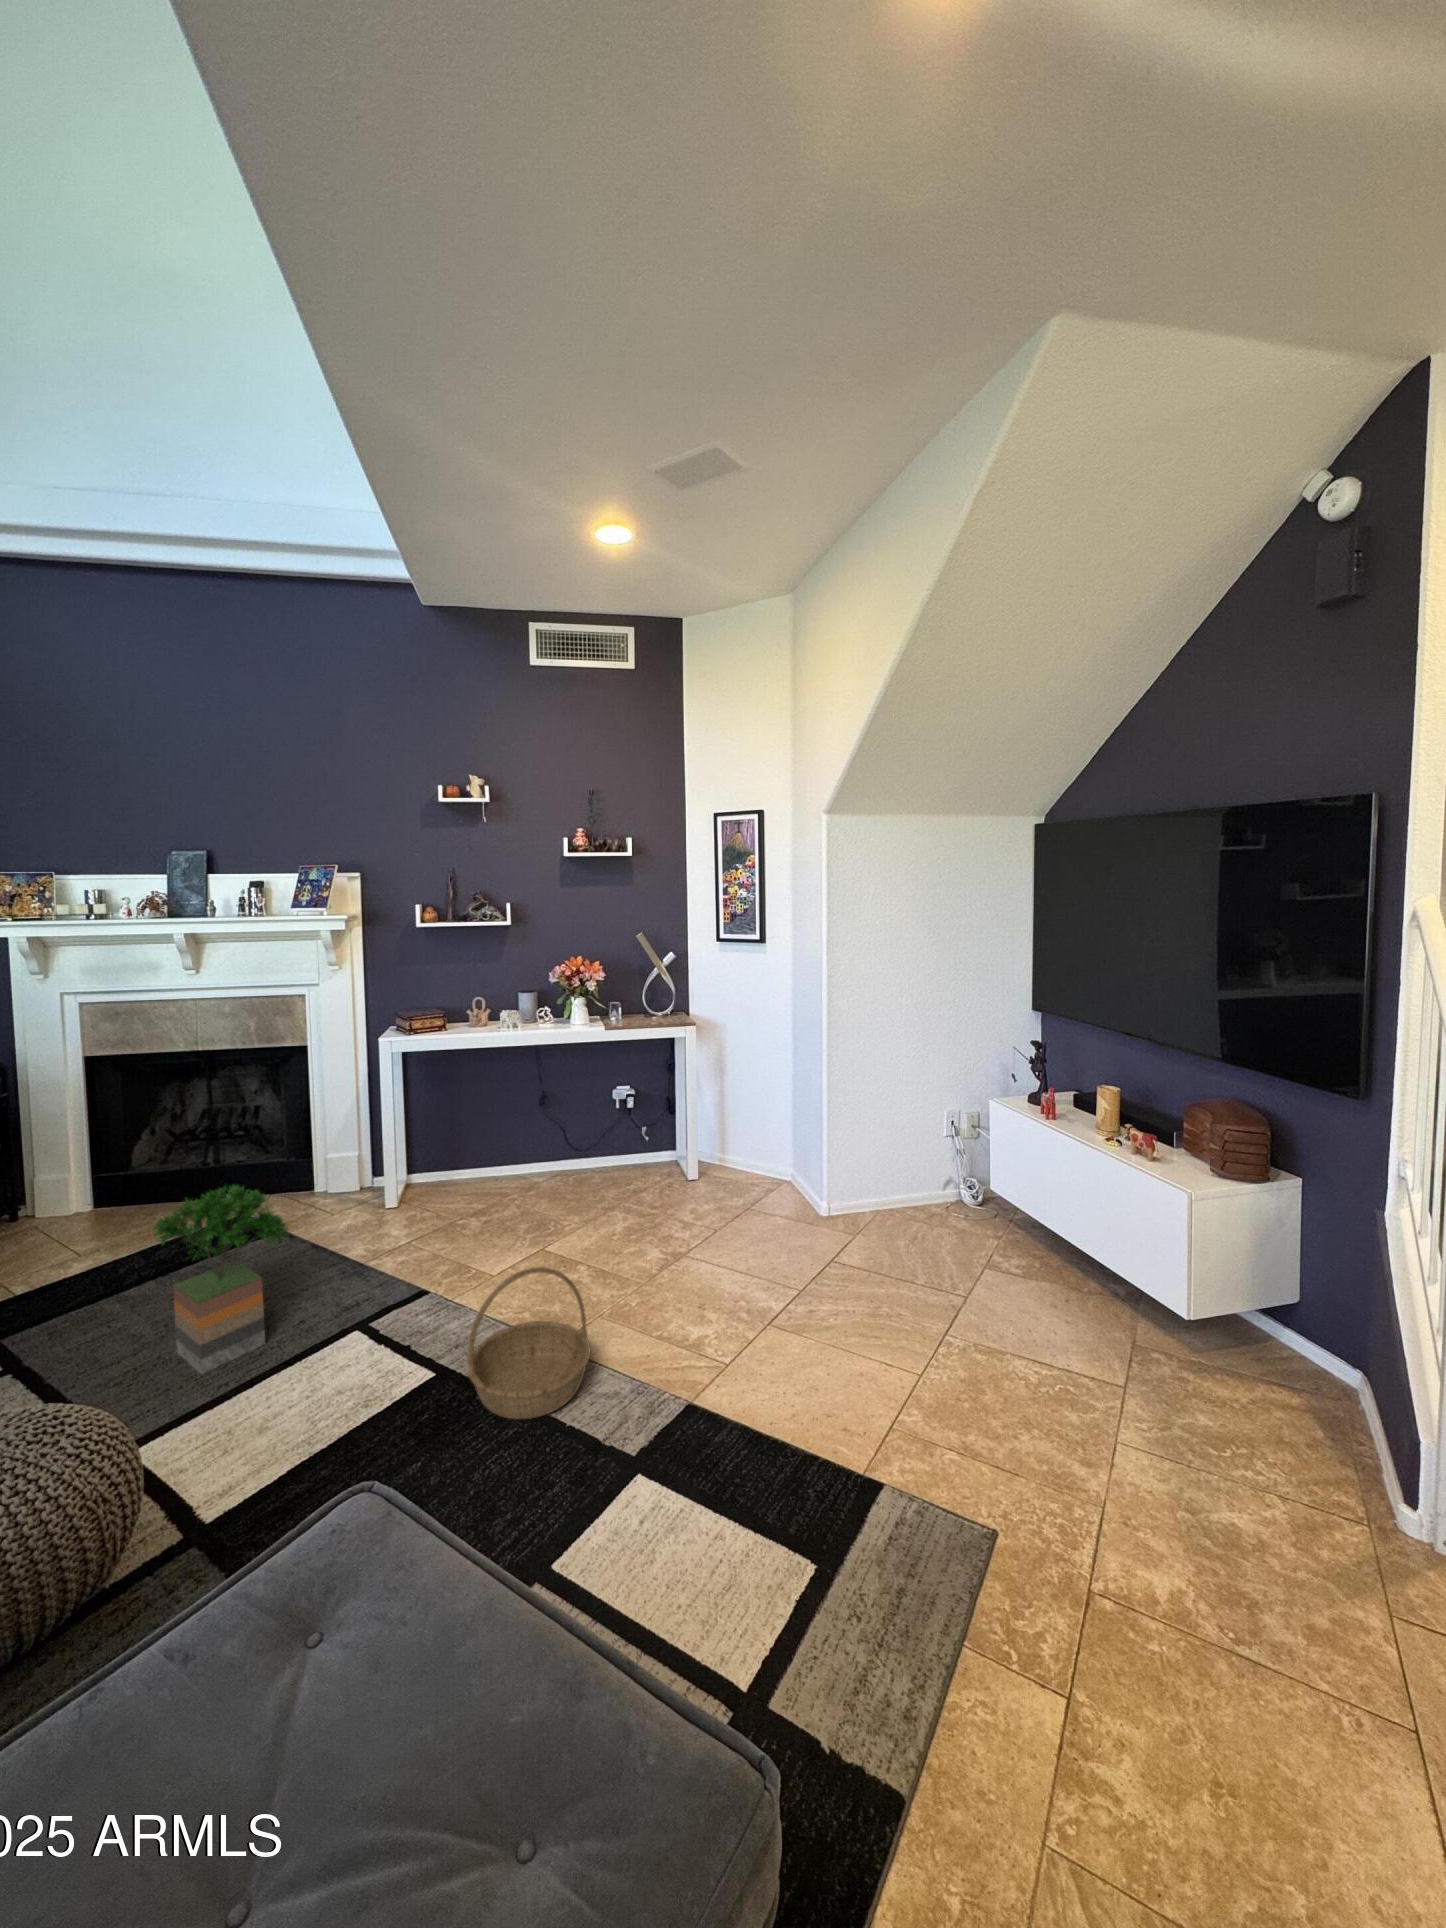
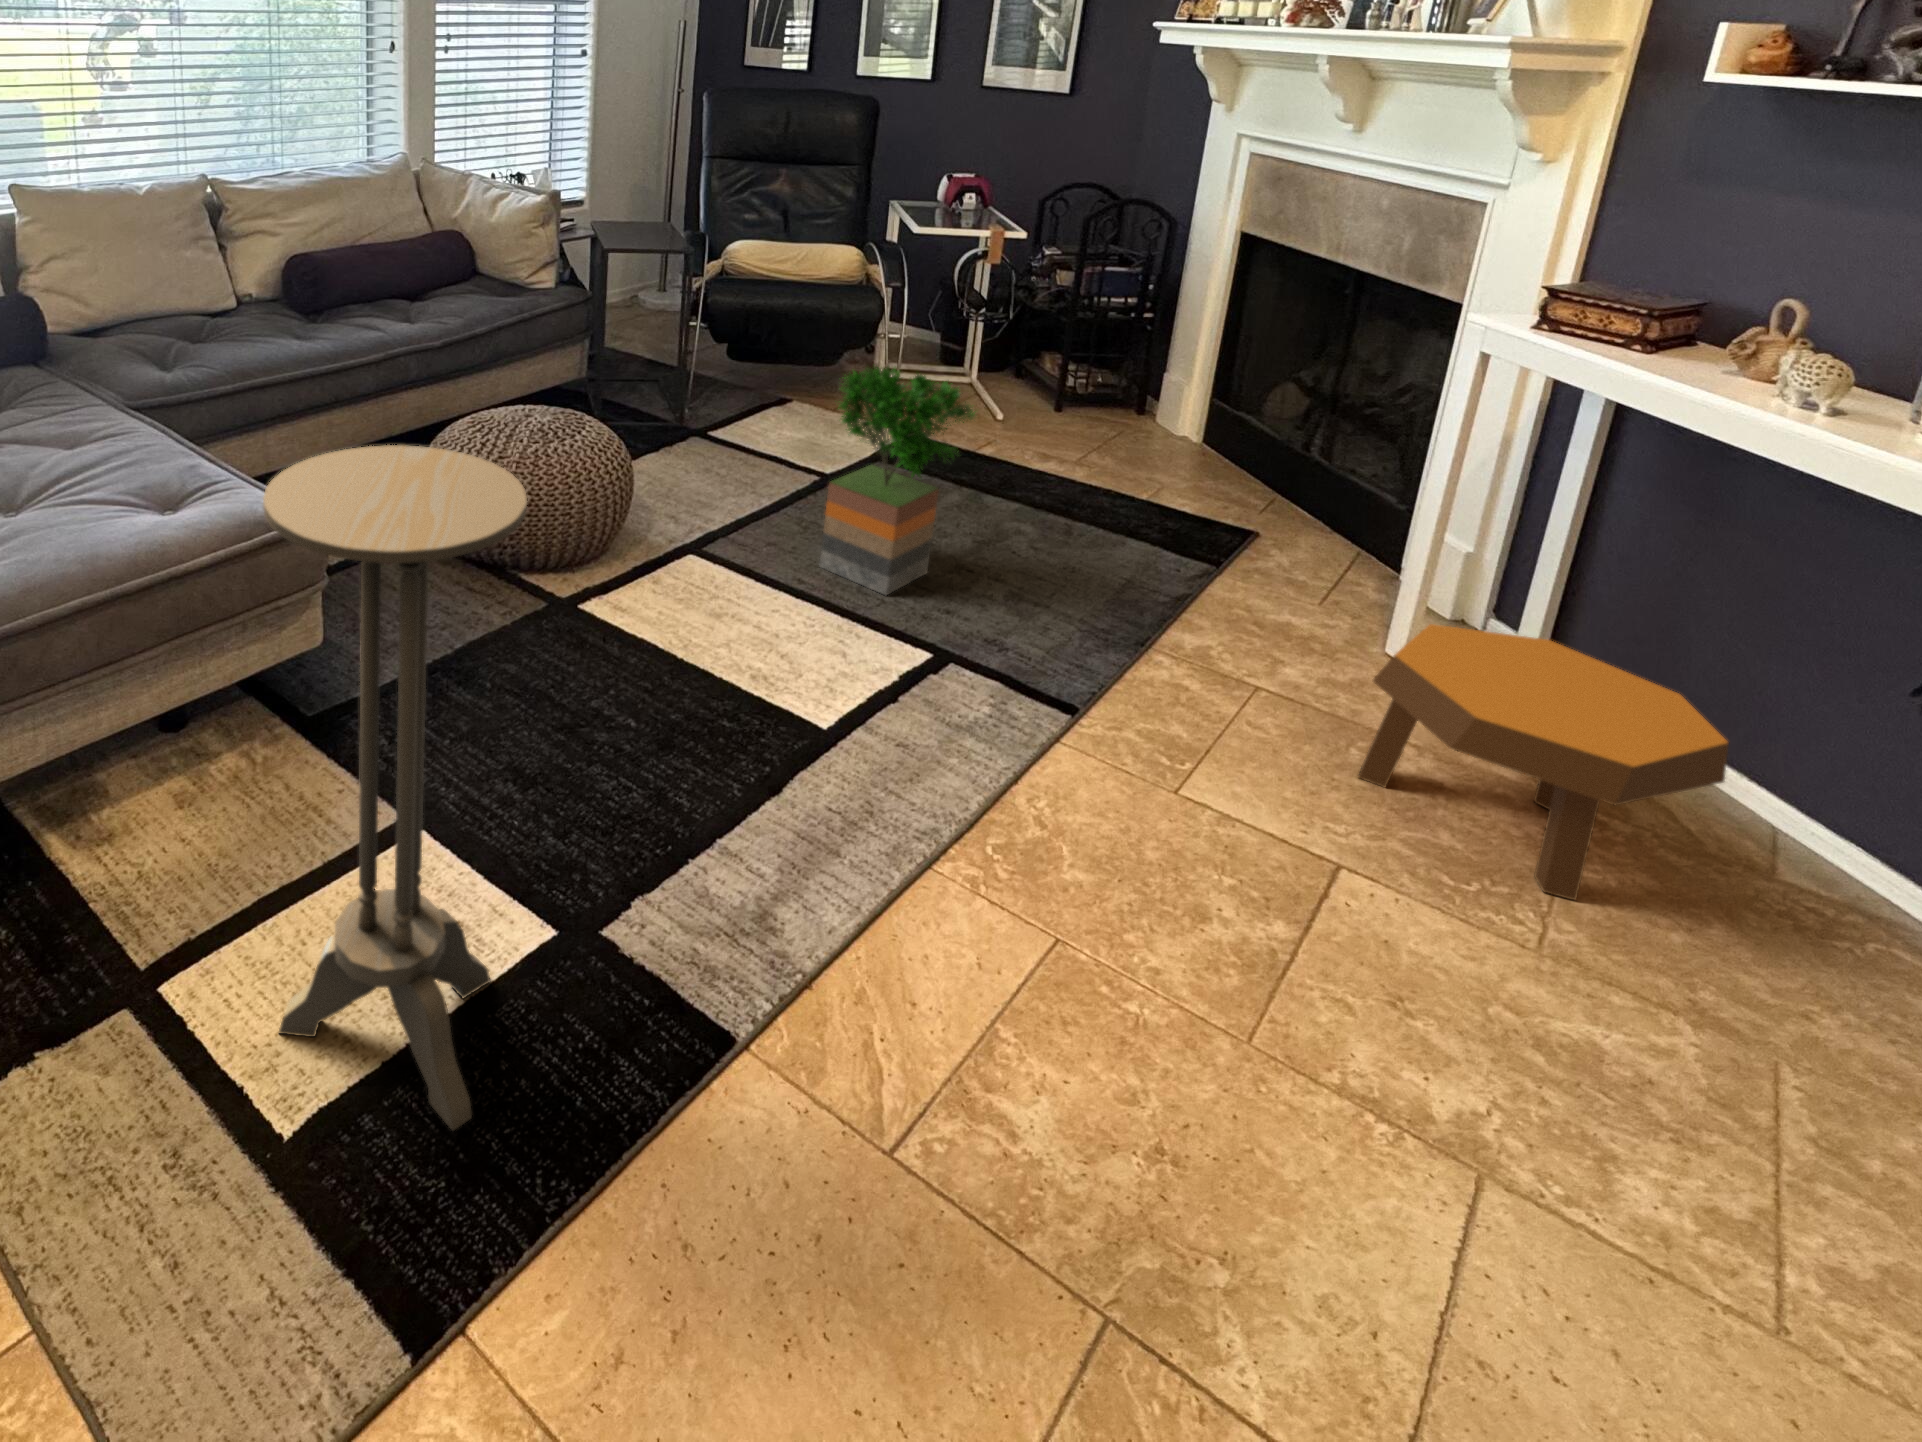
footstool: none [458,1135,563,1230] -> present [1359,624,1729,900]
side table: none [662,1178,801,1599] -> present [263,445,527,1130]
basket: present [468,1267,590,1419] -> none [690,623,905,883]

